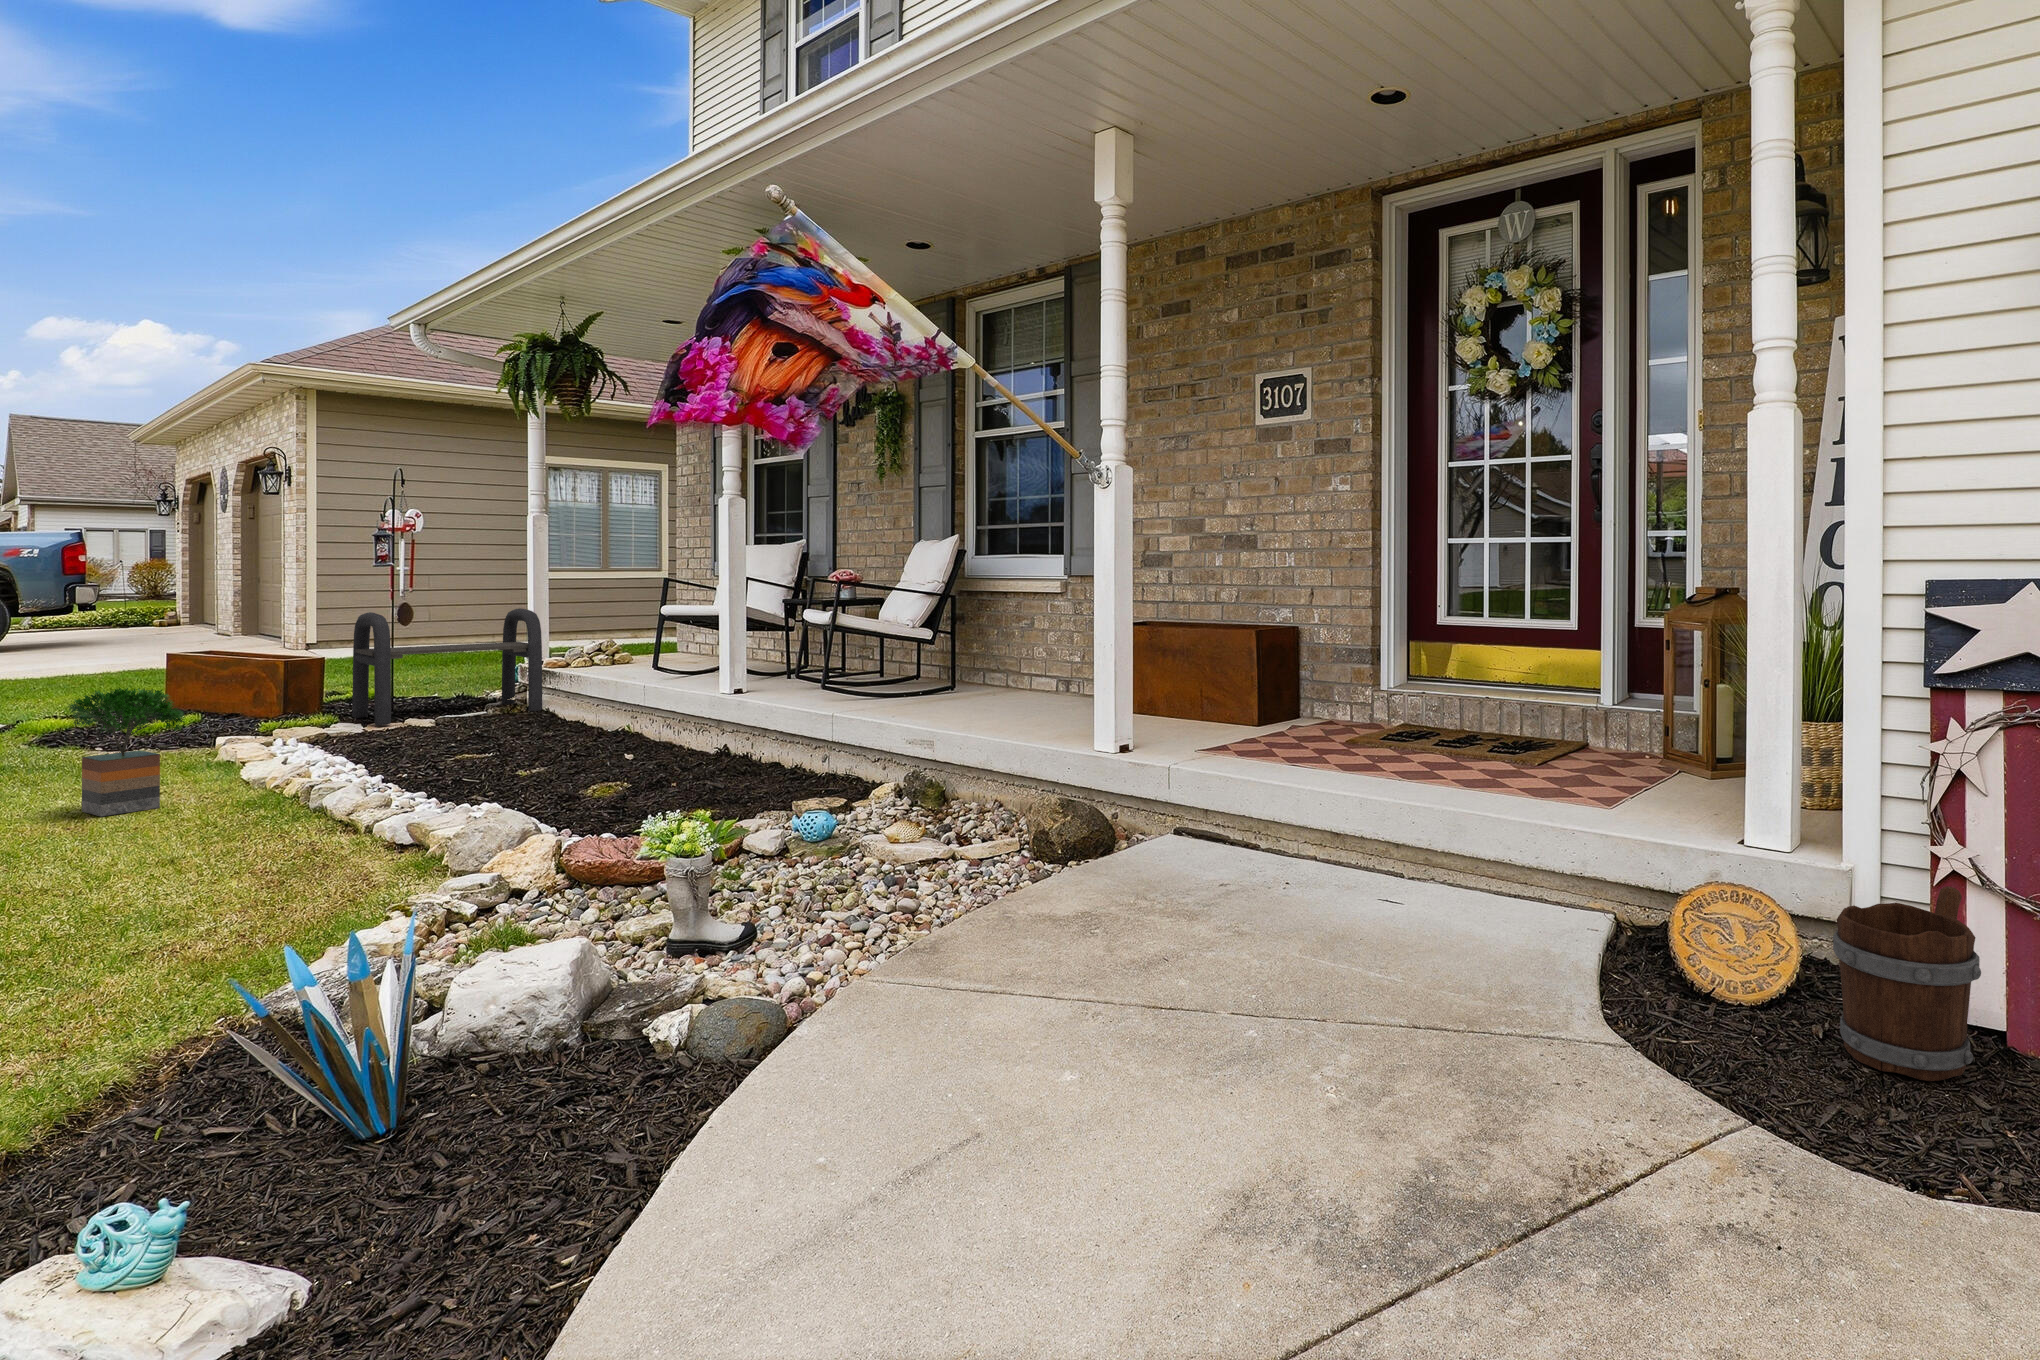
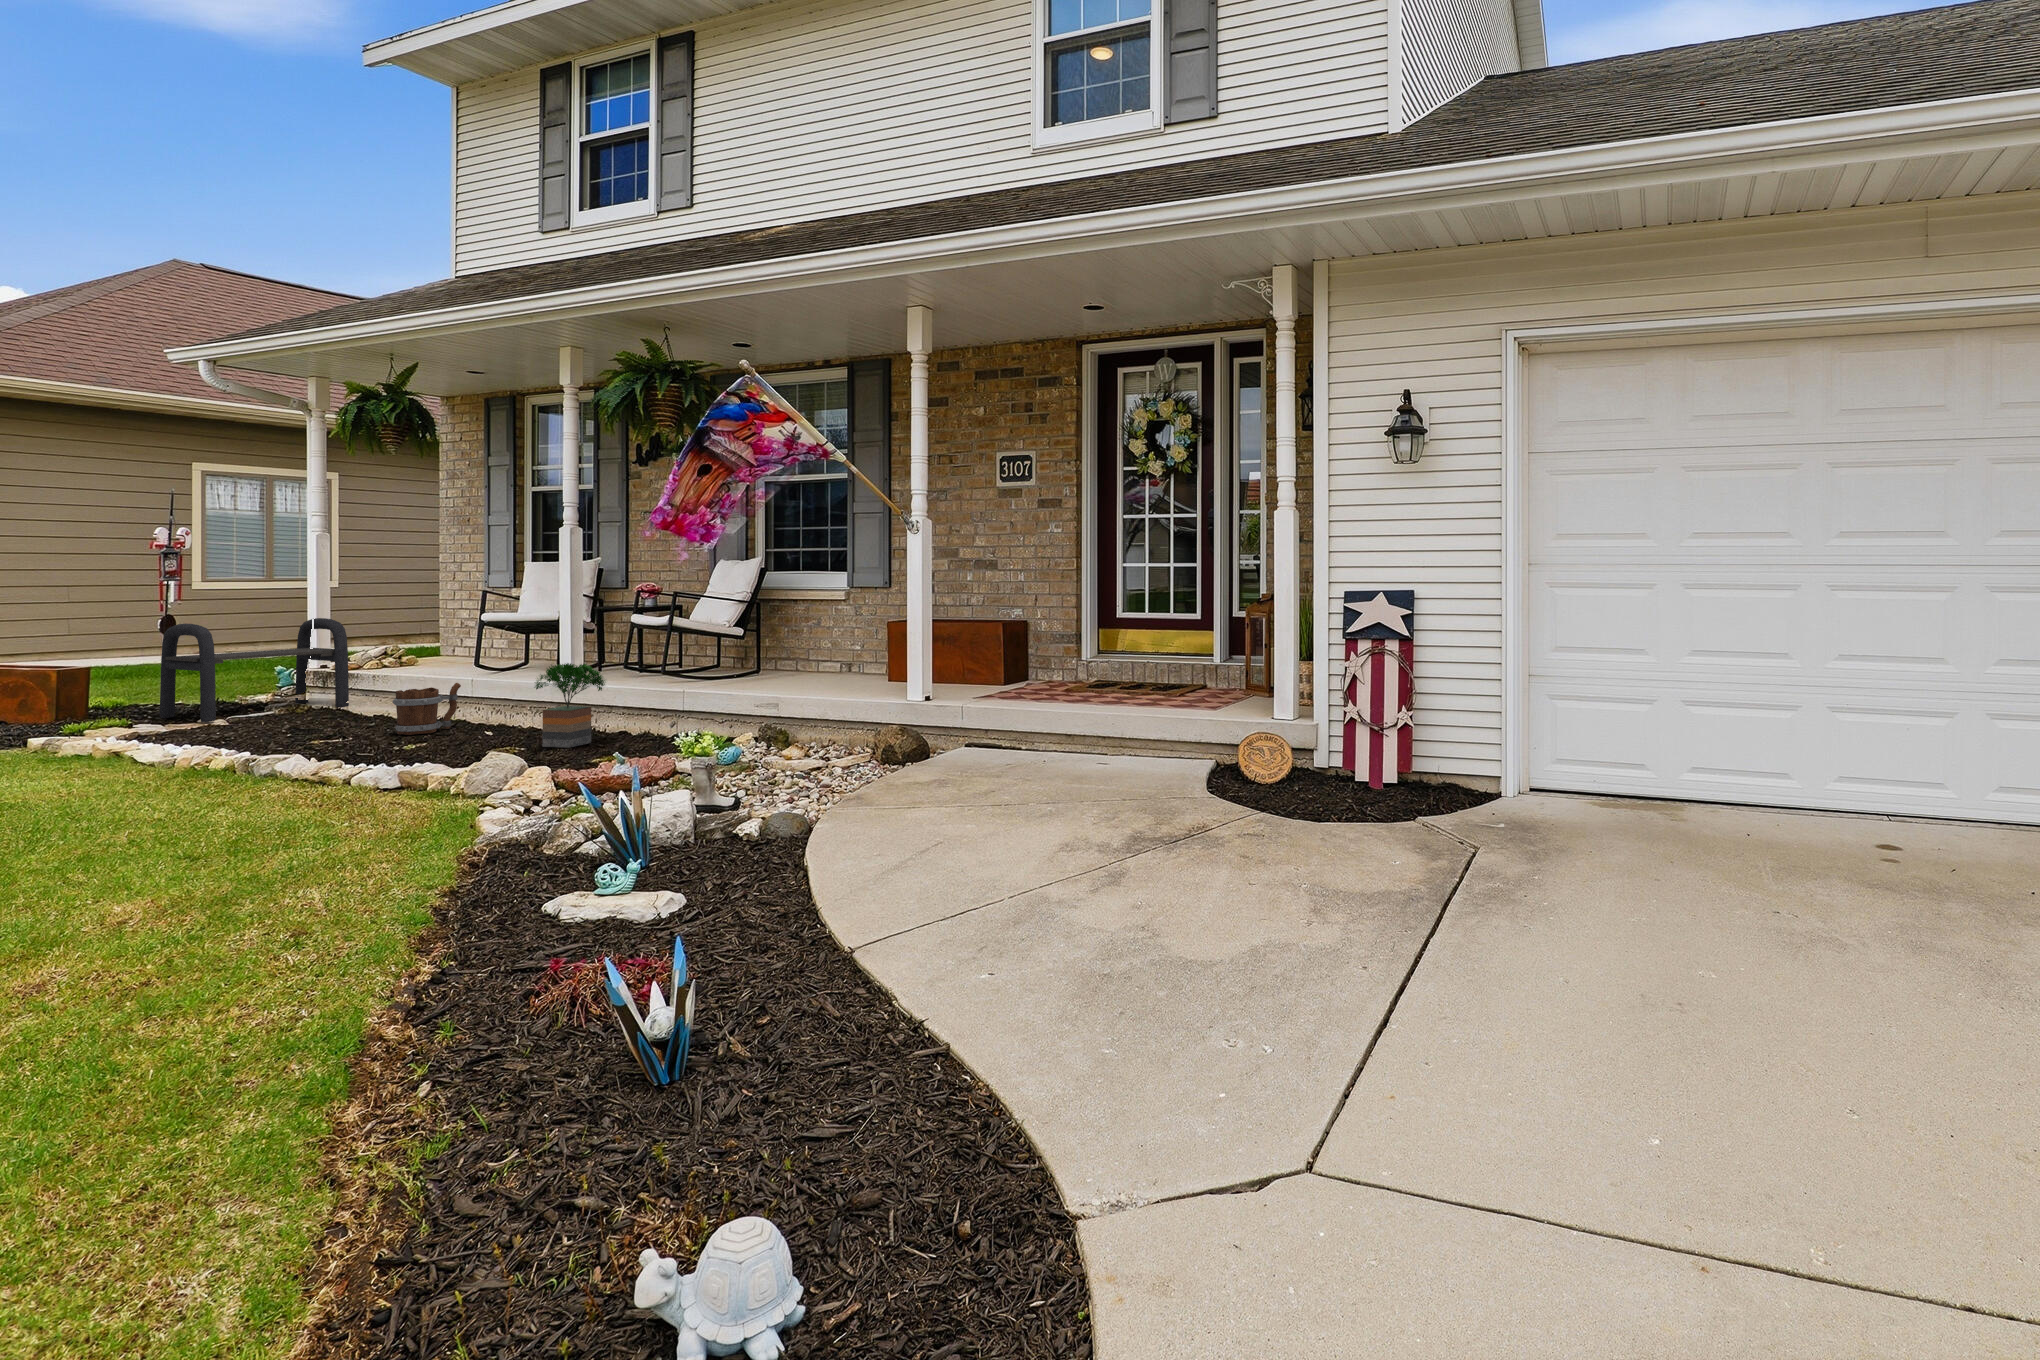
potted tree: present [68,688,184,816] -> present [534,663,605,748]
bucket: present [1833,886,1981,1081] -> present [392,683,461,735]

